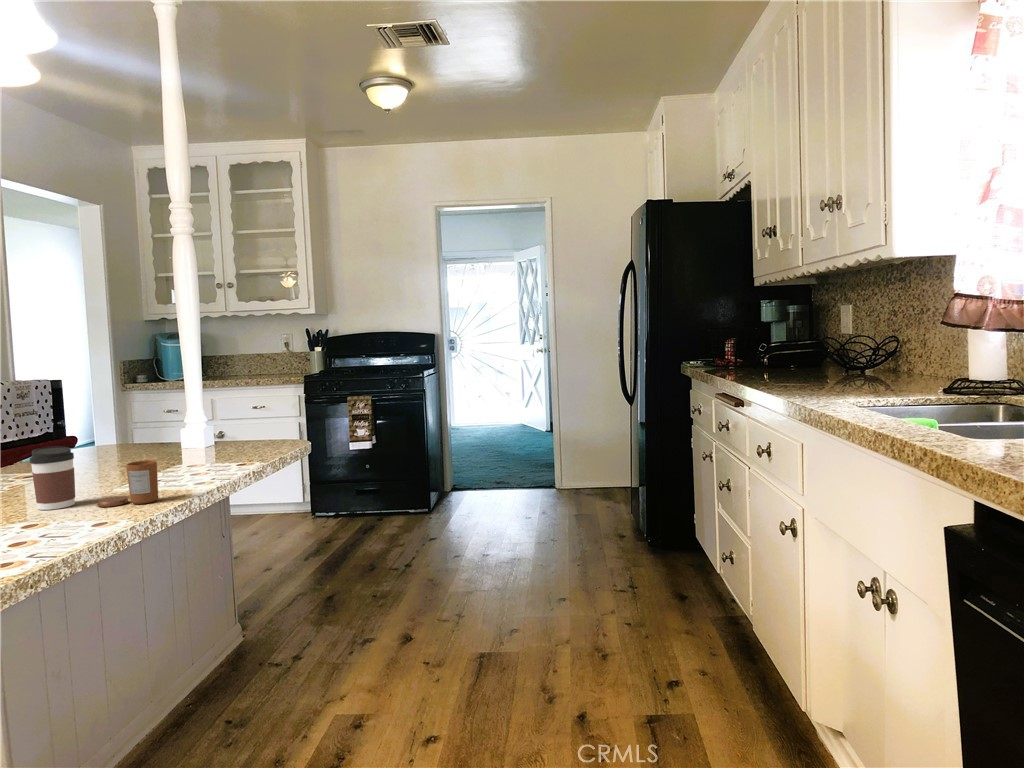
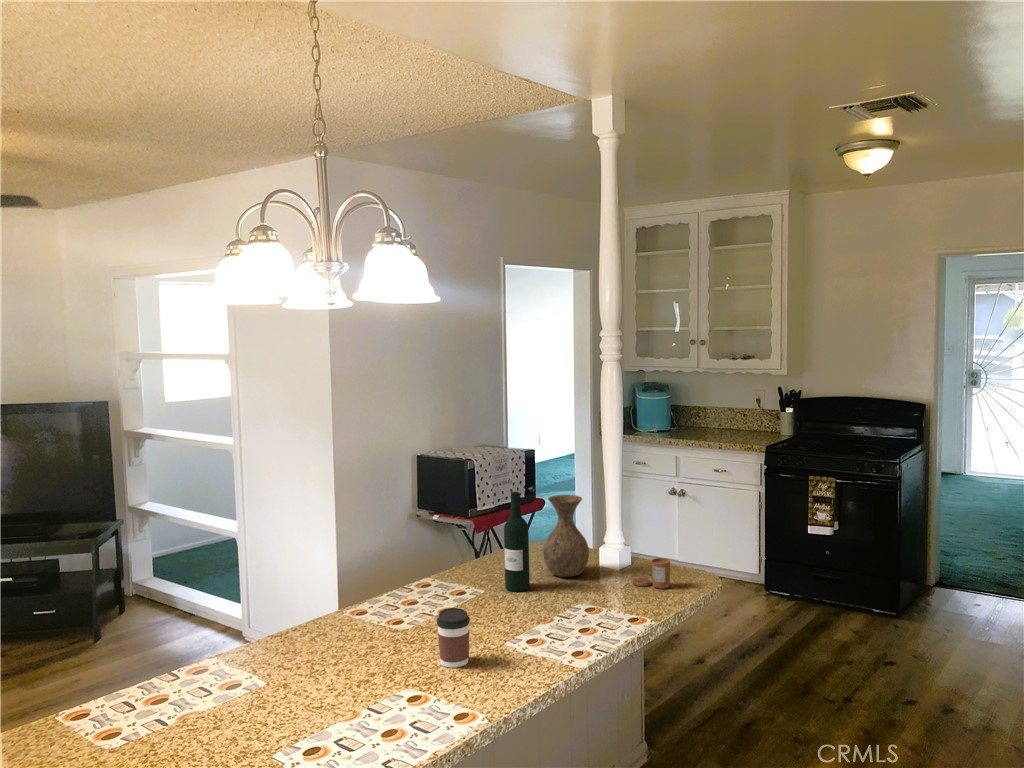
wine bottle: none [74,359,111,470] -> present [504,492,530,592]
vase: none [119,372,173,457] -> present [543,495,589,577]
candle: present [97,460,158,507] -> present [633,558,670,589]

